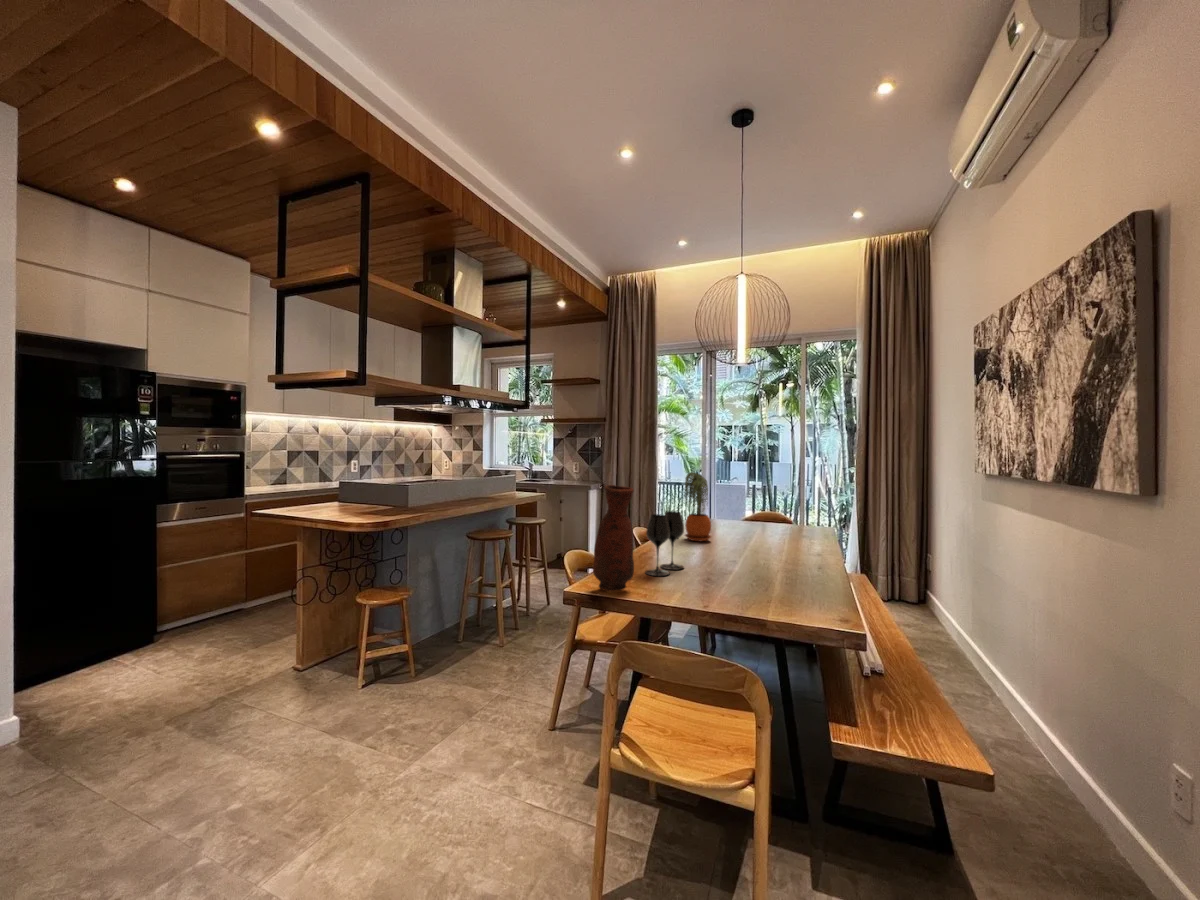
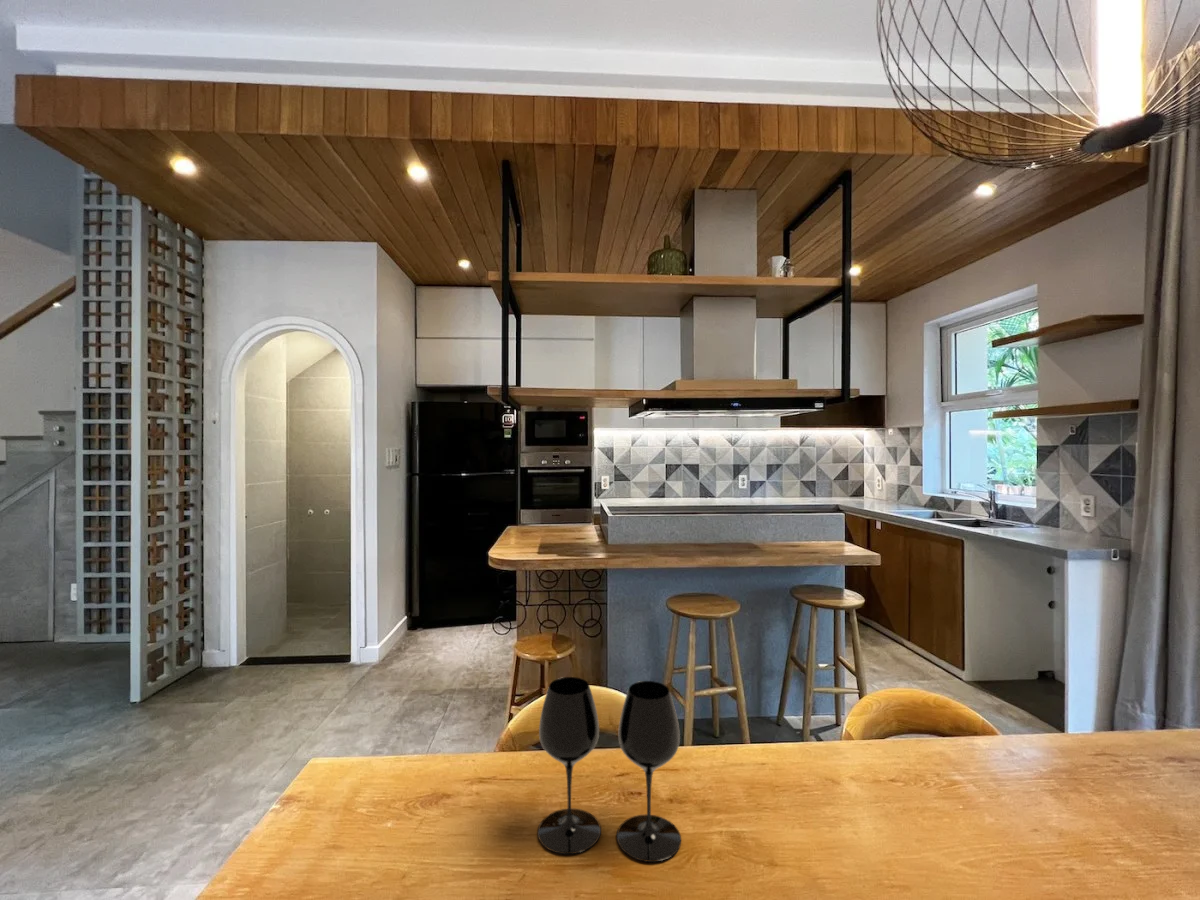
potted plant: present [684,472,711,542] -> none [946,576,1056,814]
vase: present [593,485,634,592] -> none [349,585,439,825]

